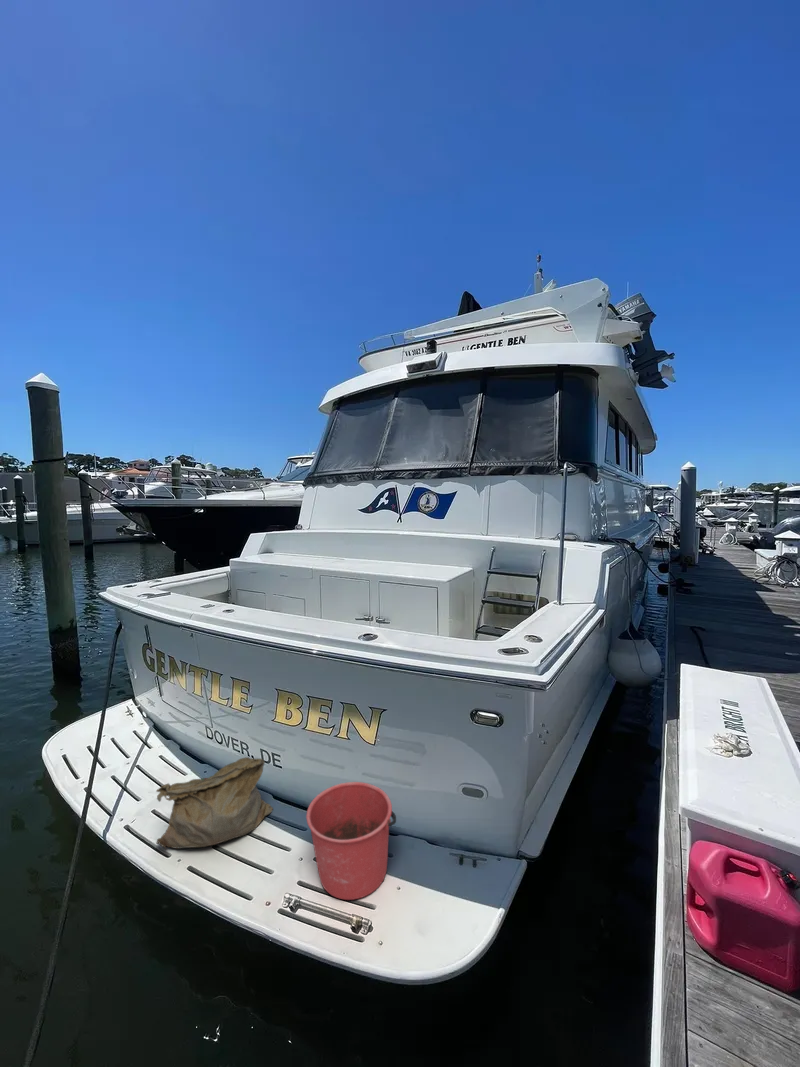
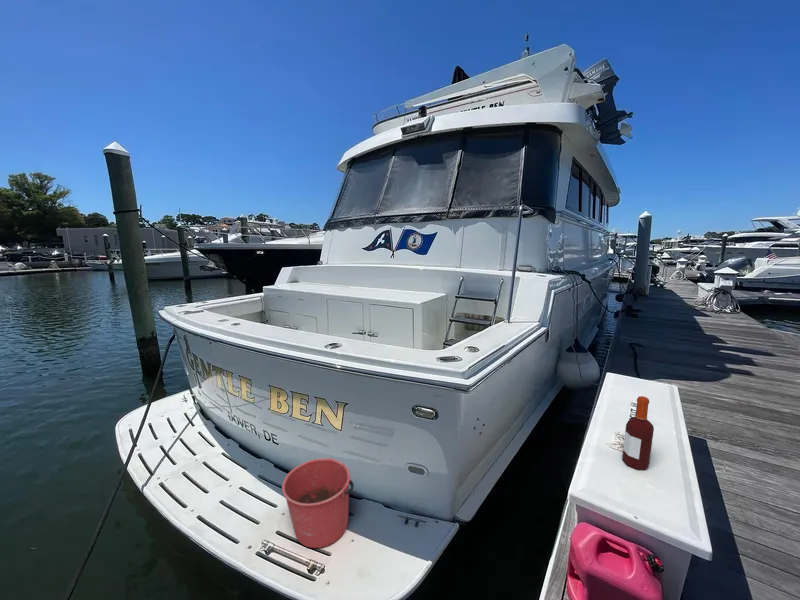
bottle: none [729,688,764,775] -> present [622,396,654,470]
bag: present [156,757,273,849] -> none [177,436,272,502]

